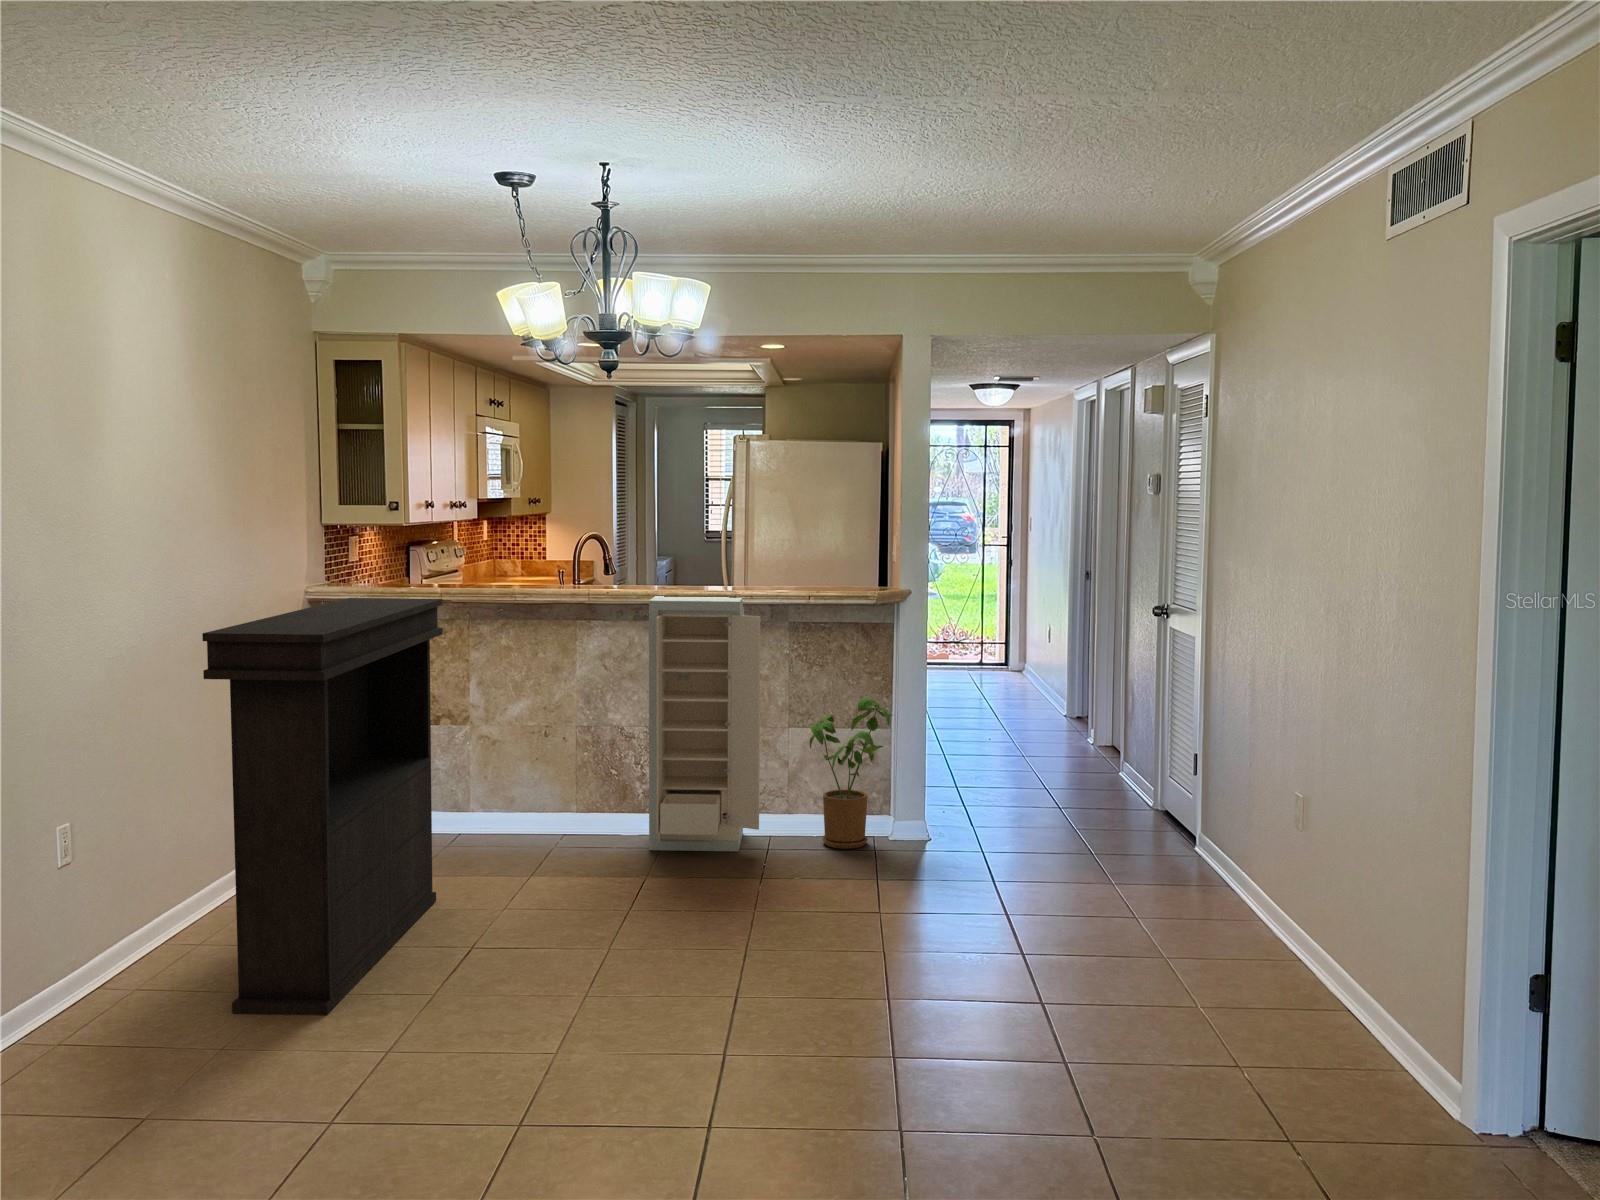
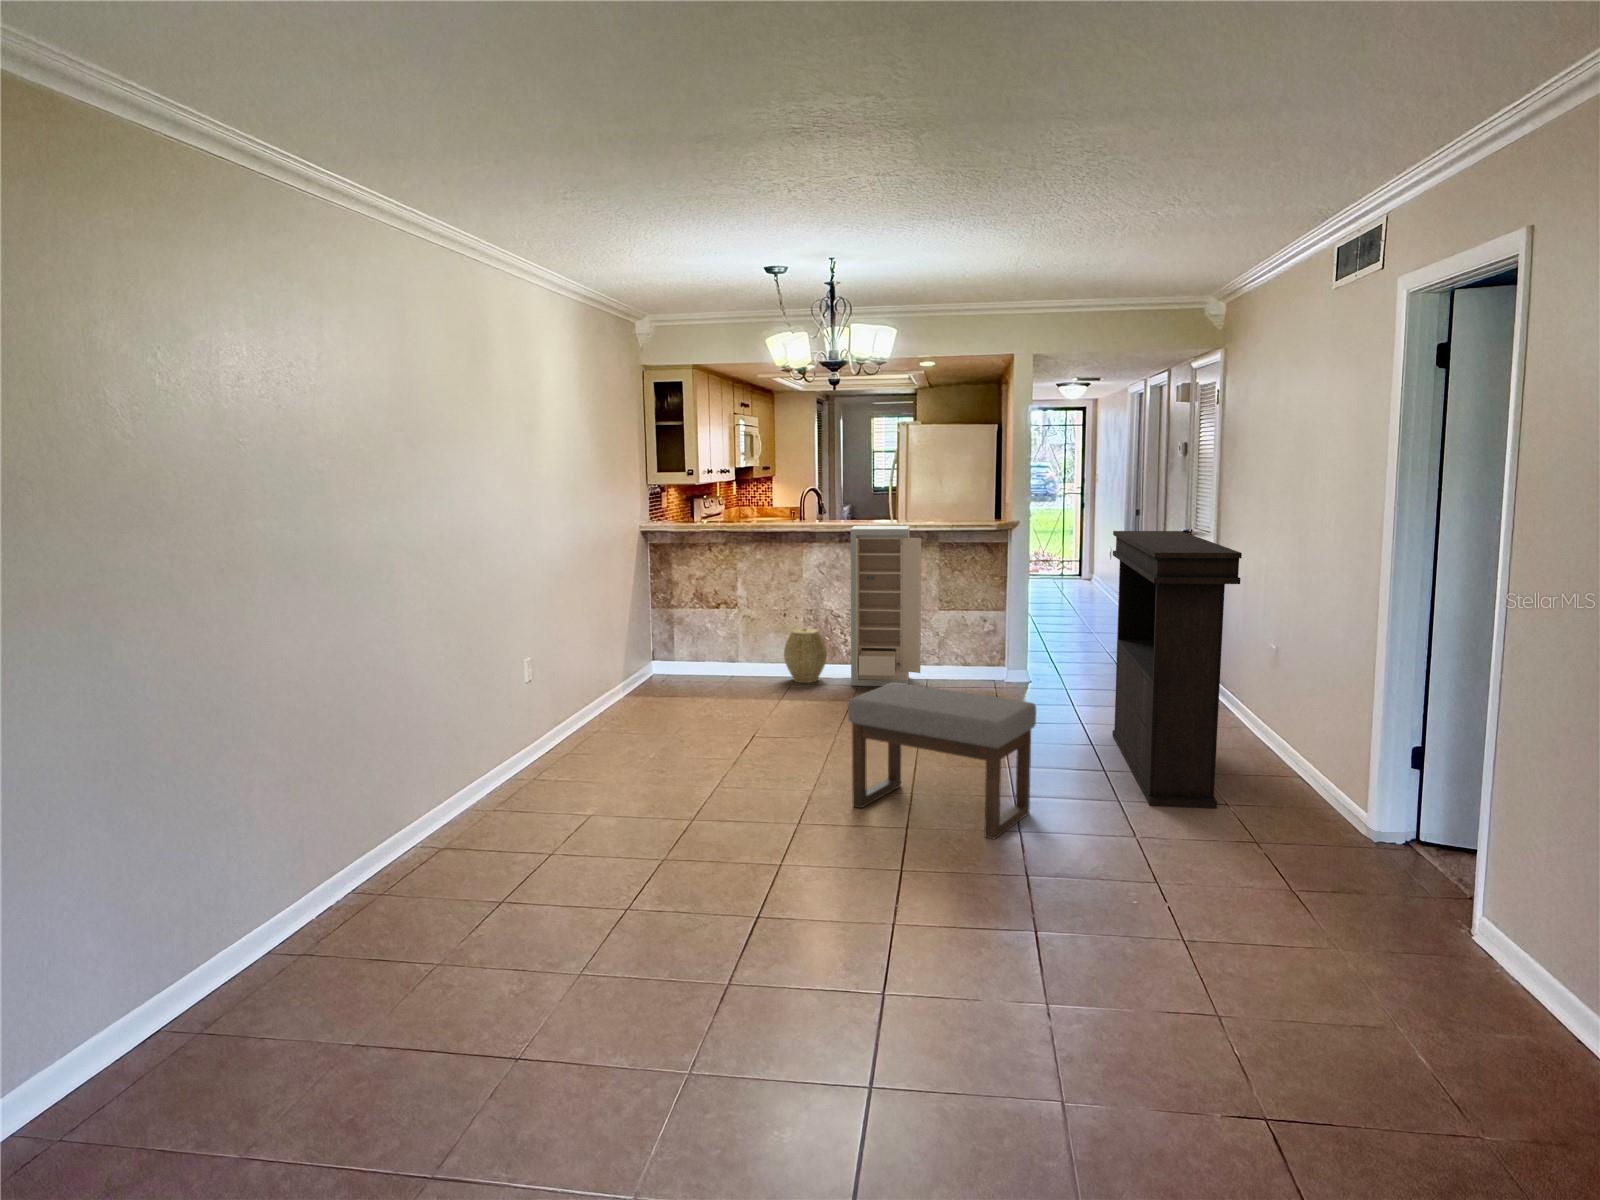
console table: present [202,598,443,1015] -> present [1113,531,1242,808]
house plant: present [809,698,893,849] -> none [952,590,1007,686]
woven basket: none [542,757,612,846] -> present [784,628,827,683]
ottoman: none [608,872,930,1164] -> present [848,683,1036,839]

